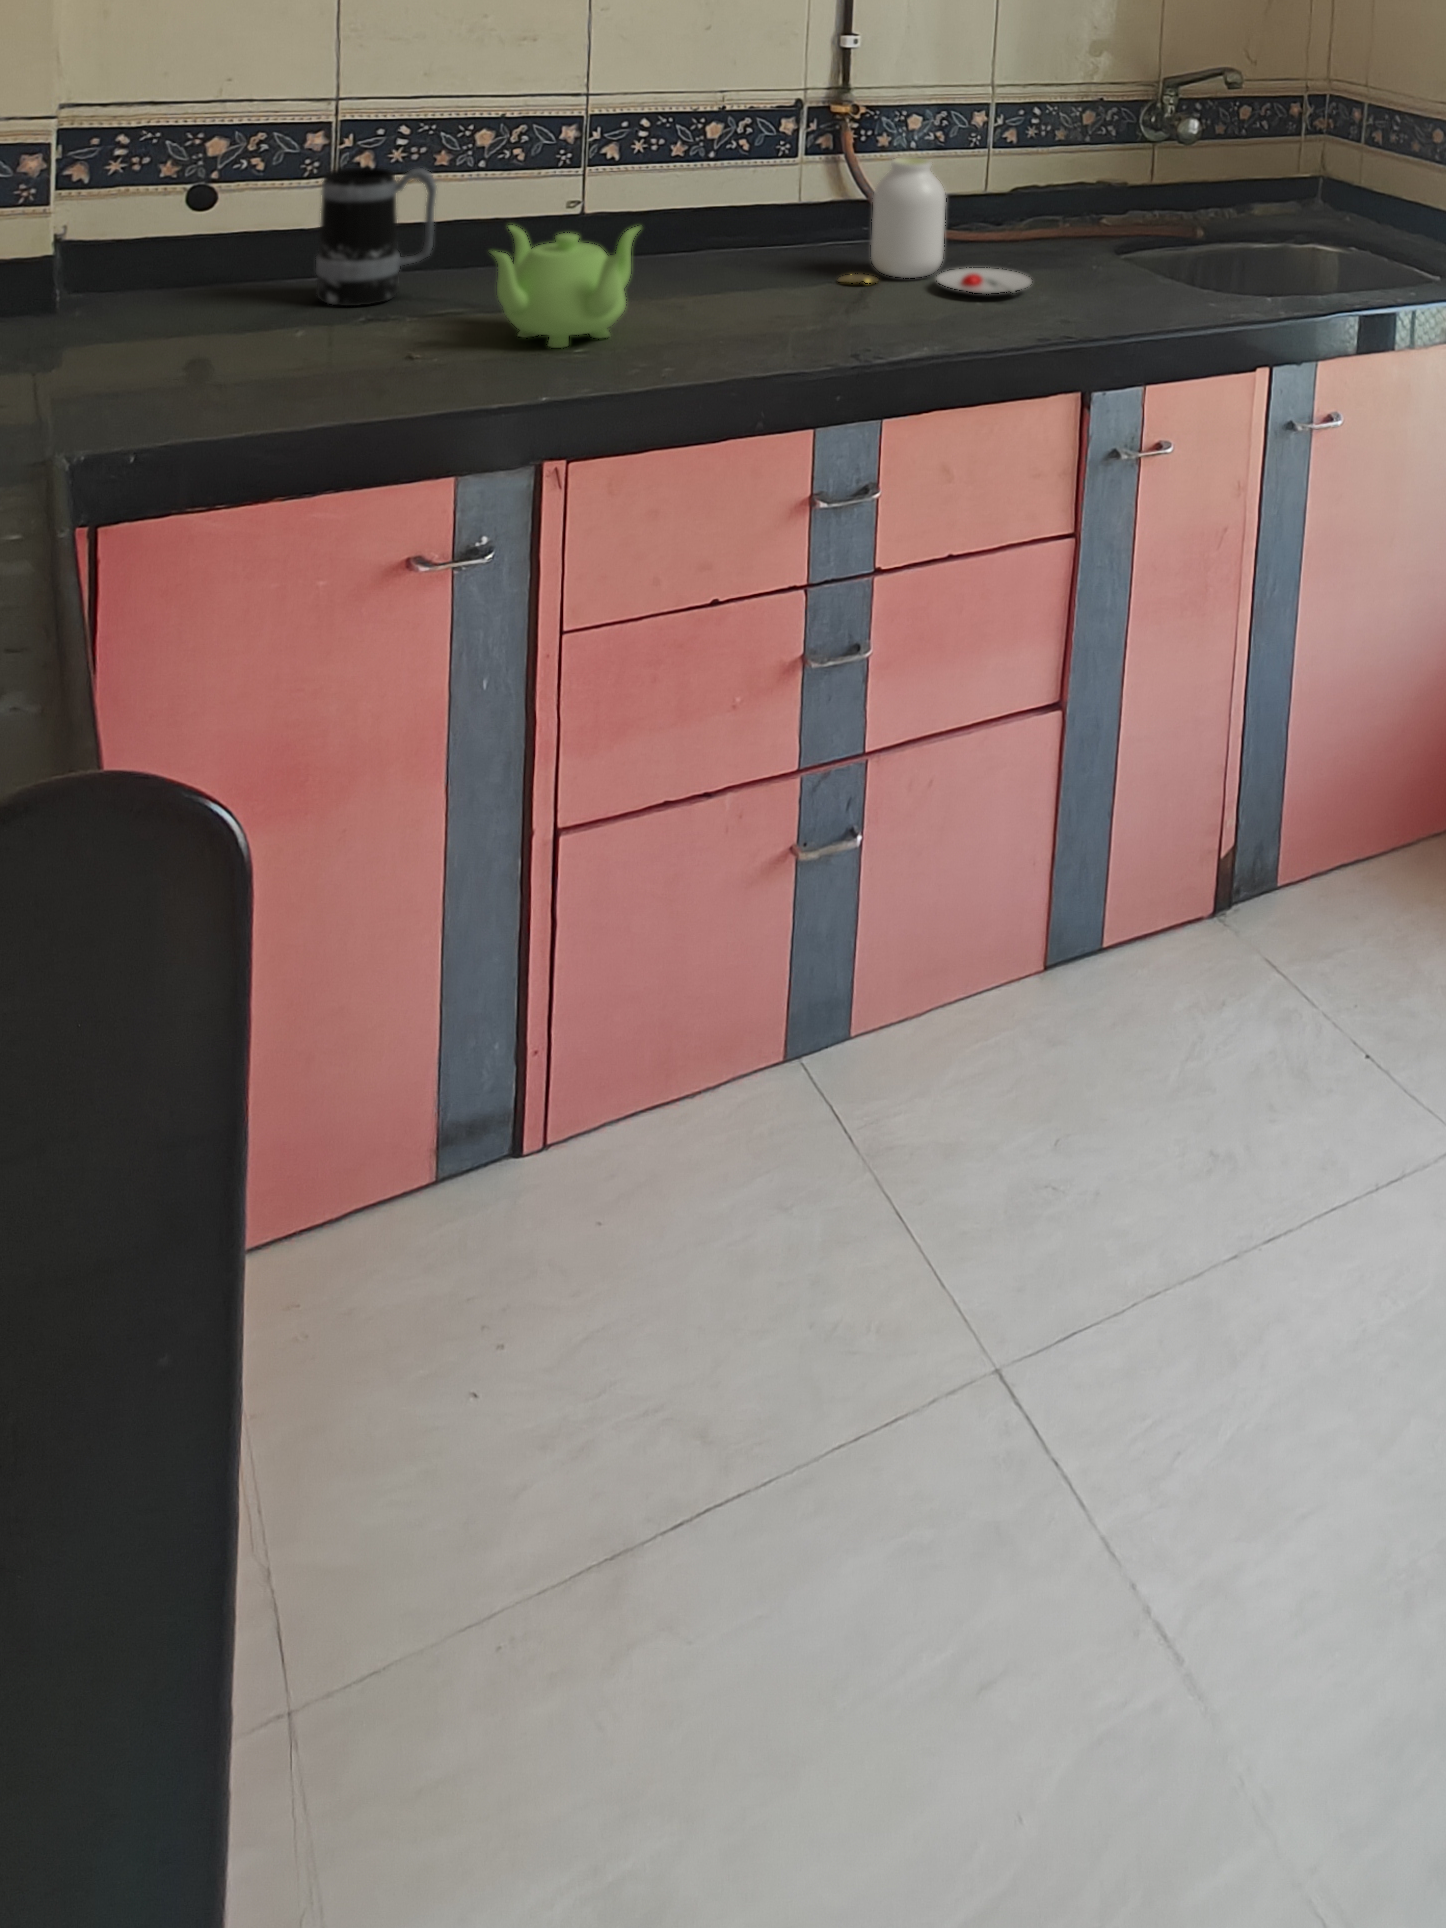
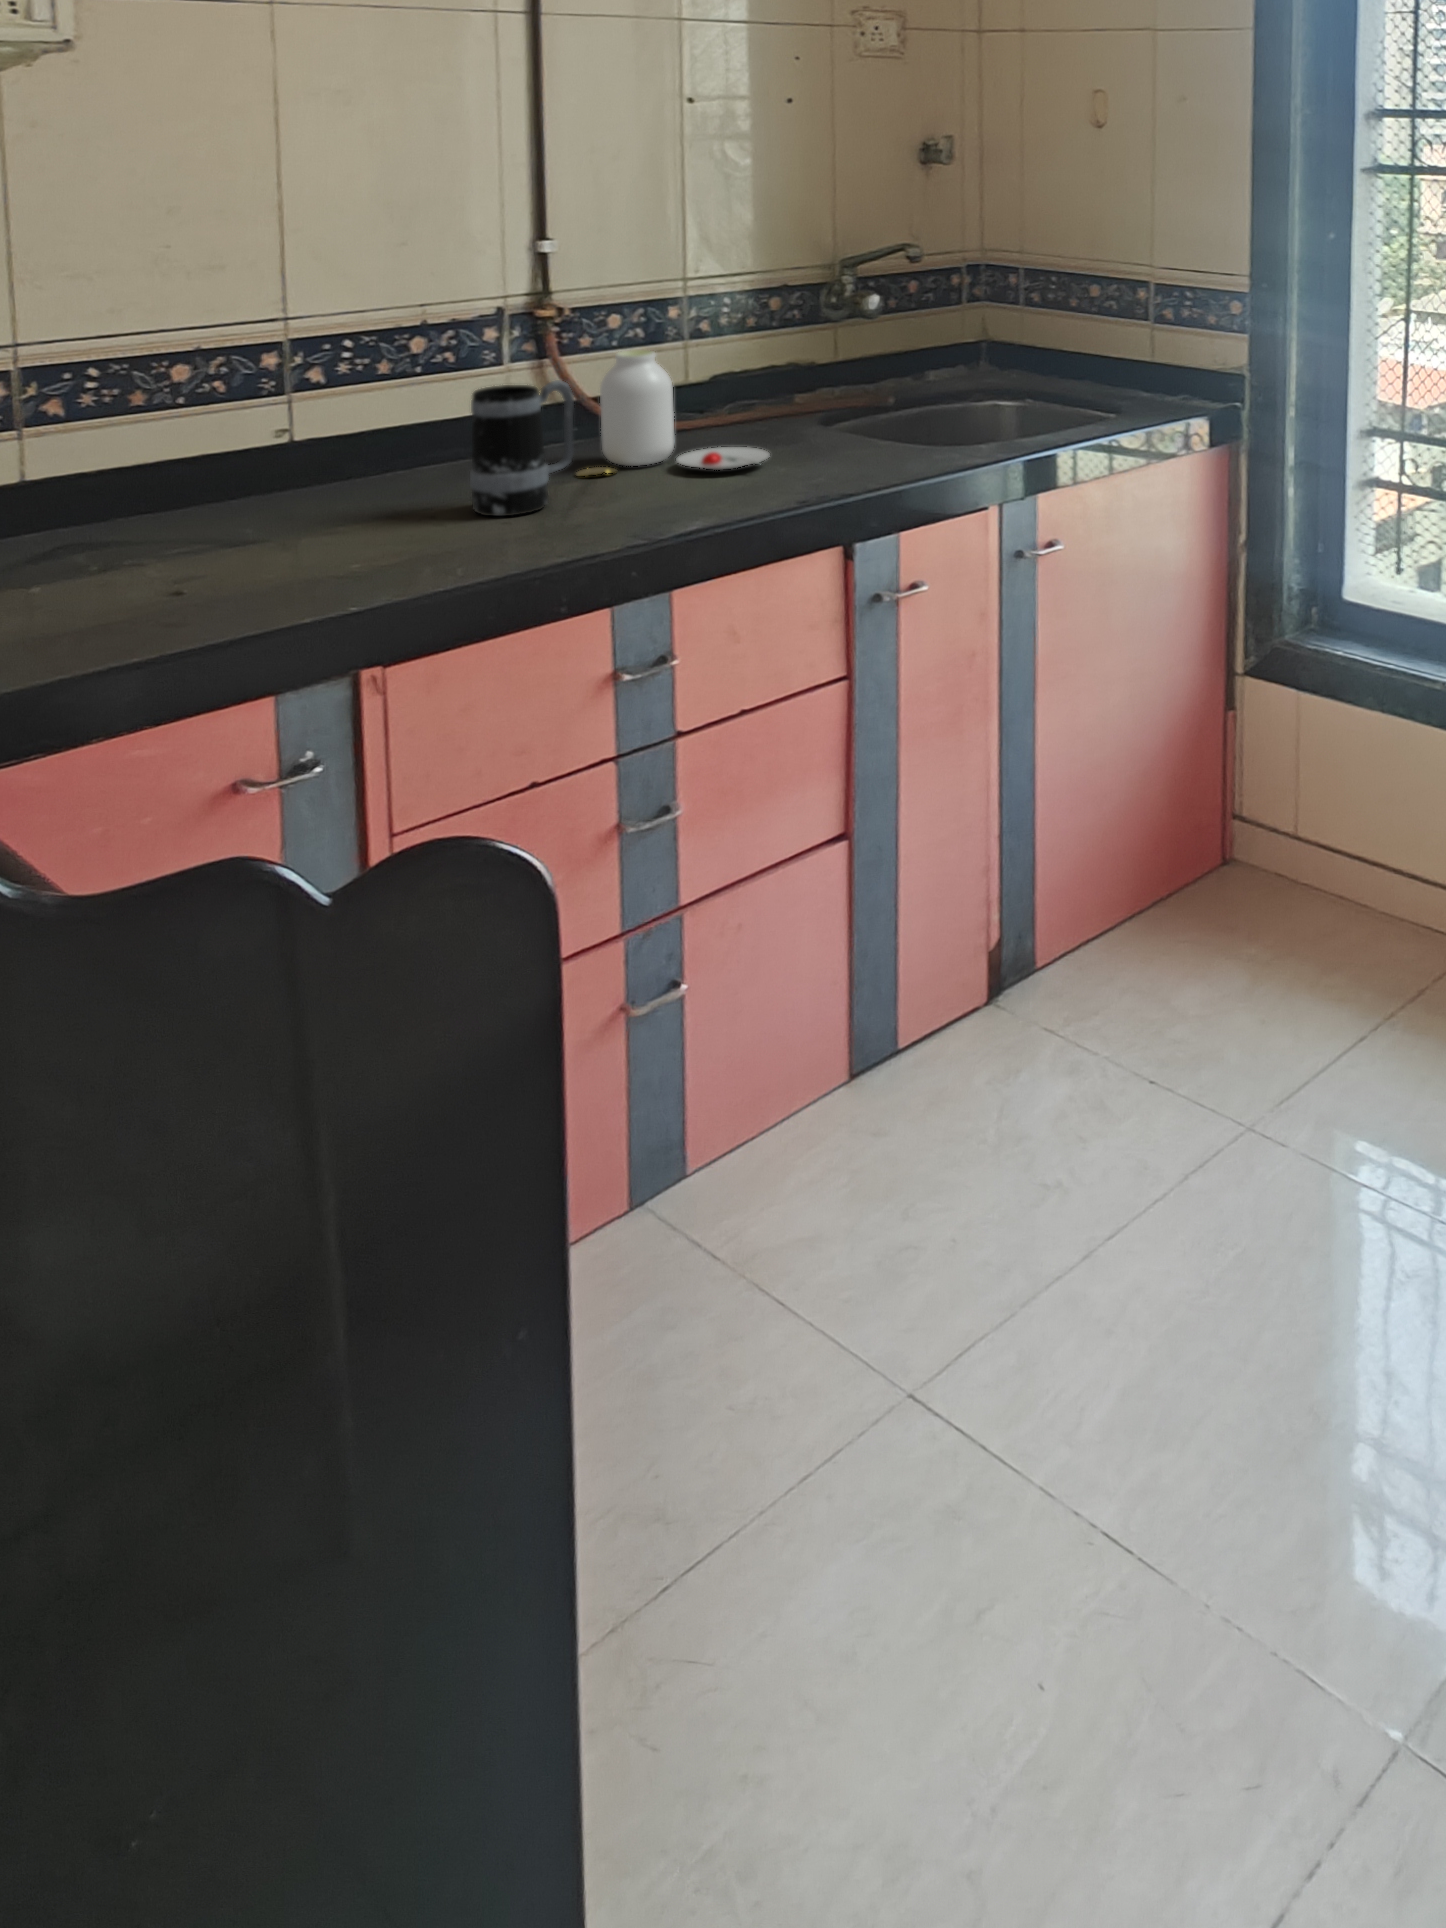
mug: present [316,168,436,306] -> present [470,380,574,516]
teapot: present [492,225,640,348] -> none [250,437,400,565]

